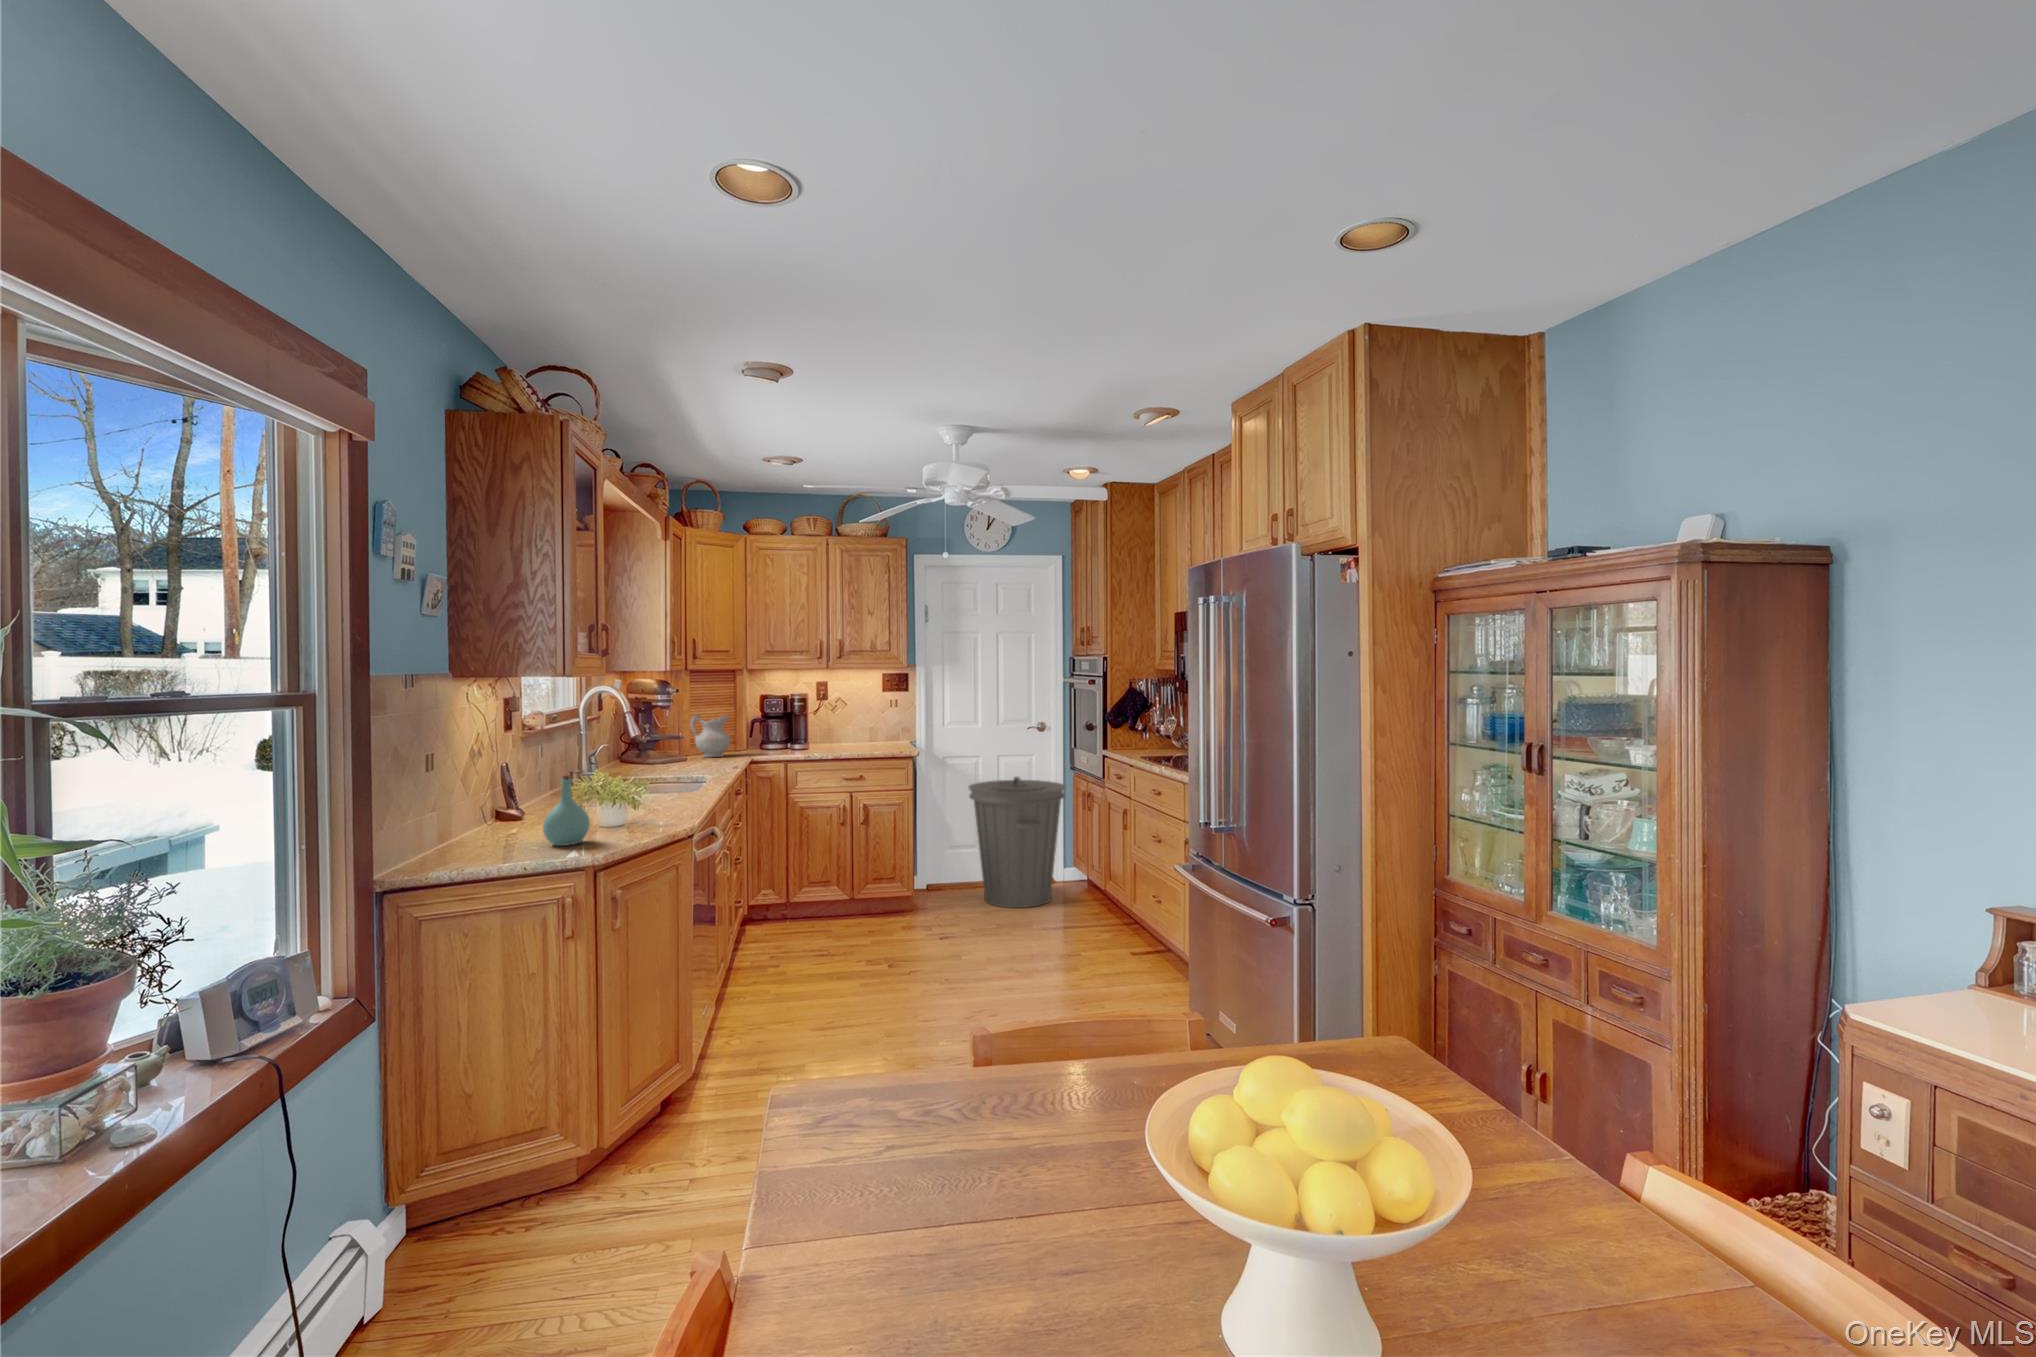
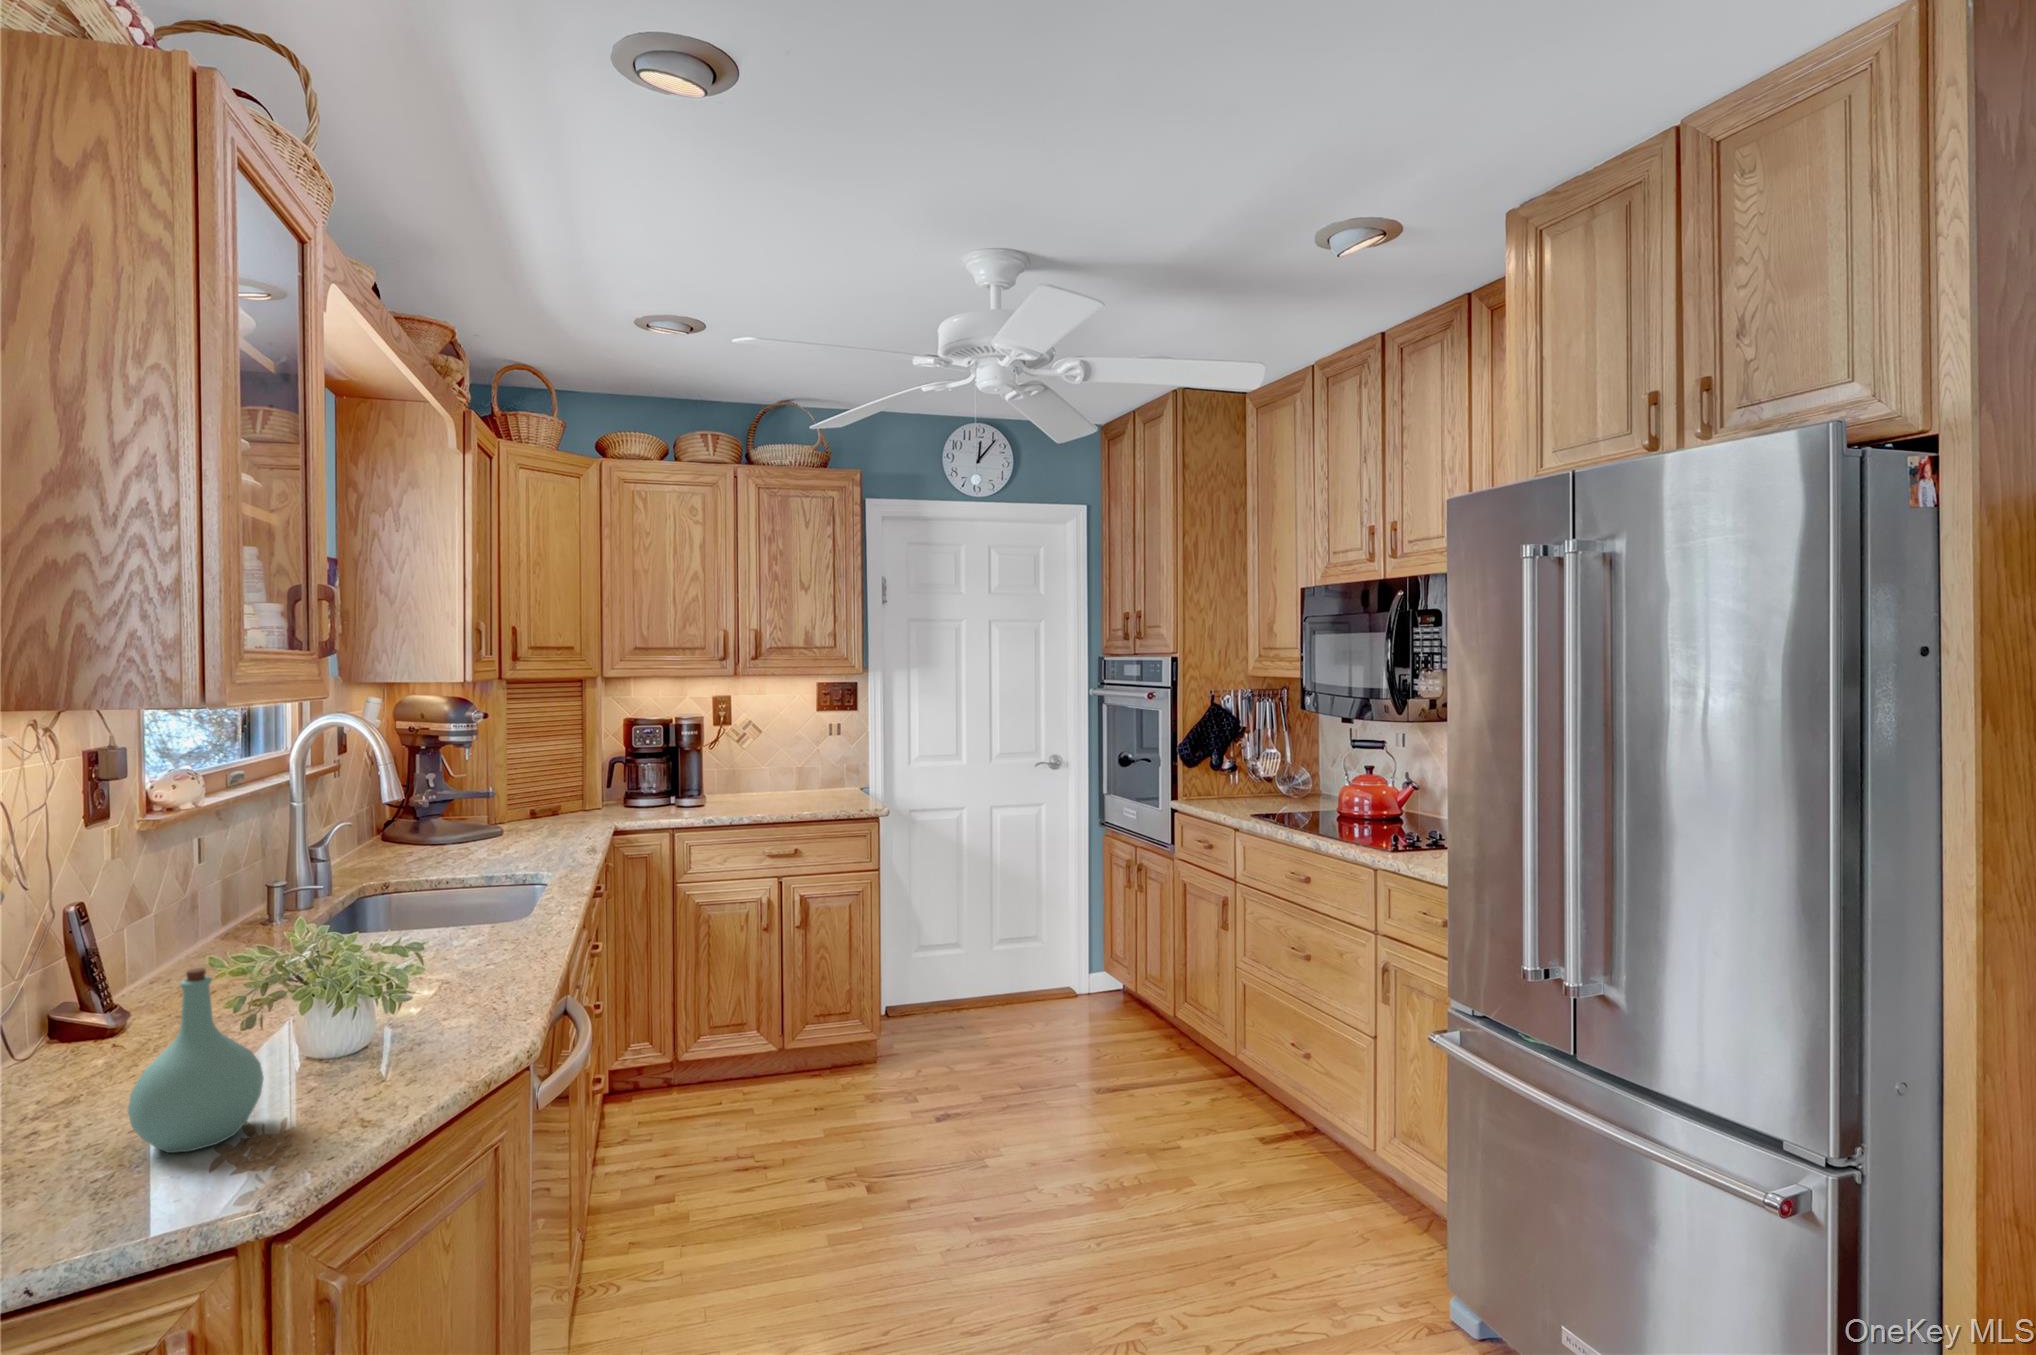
ceramic pitcher: present [690,715,730,757] -> none [506,752,575,823]
trash can: present [969,777,1065,908] -> none [958,841,1110,1049]

